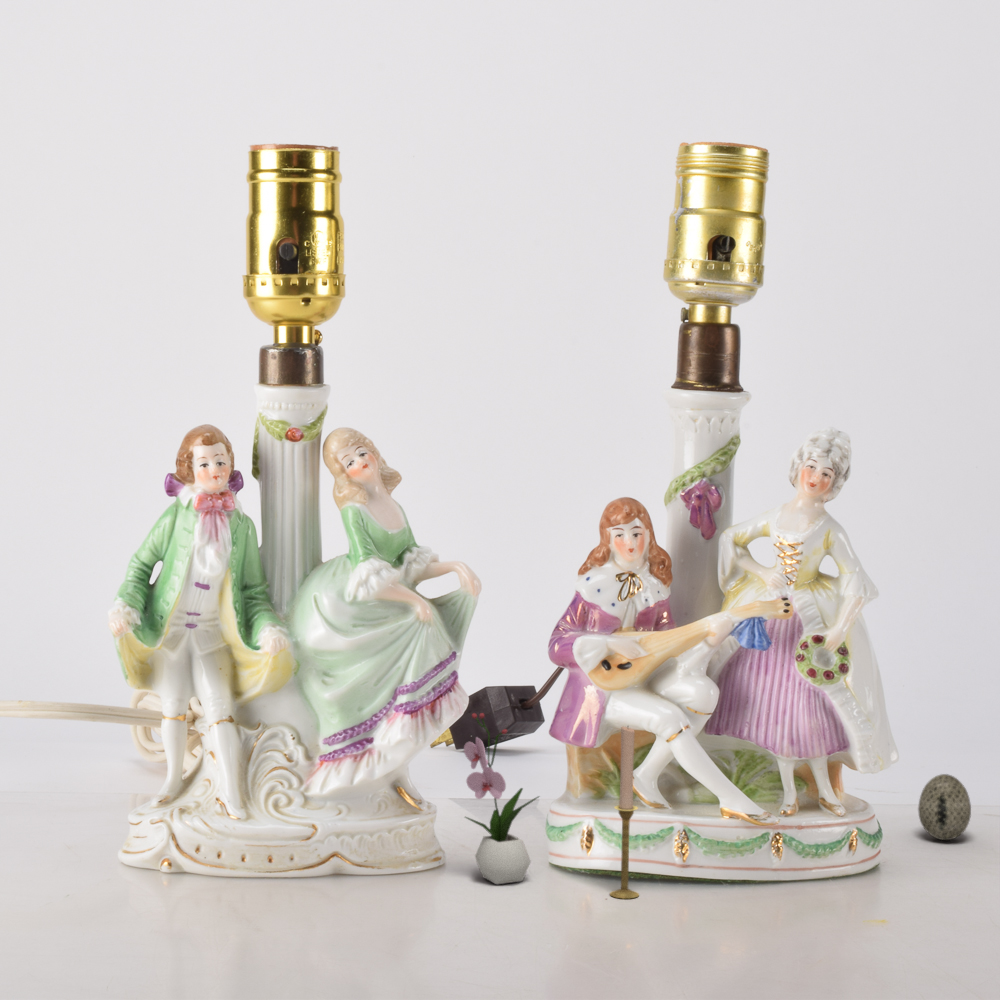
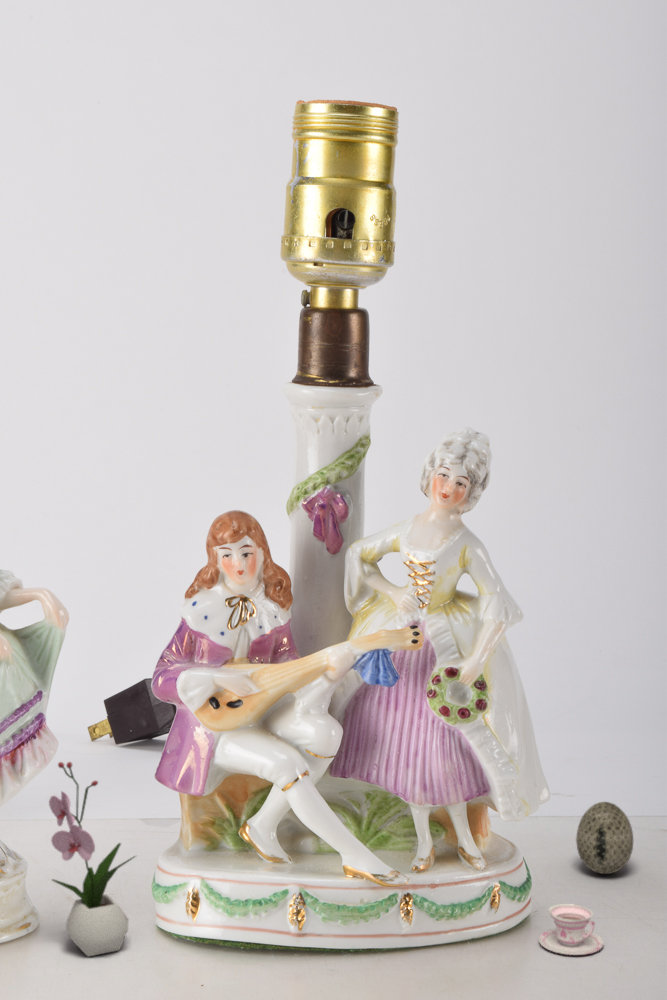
candlestick: present [610,726,639,898] -> none [215,779,248,976]
teacup: none [892,850,950,891] -> present [539,904,603,955]

